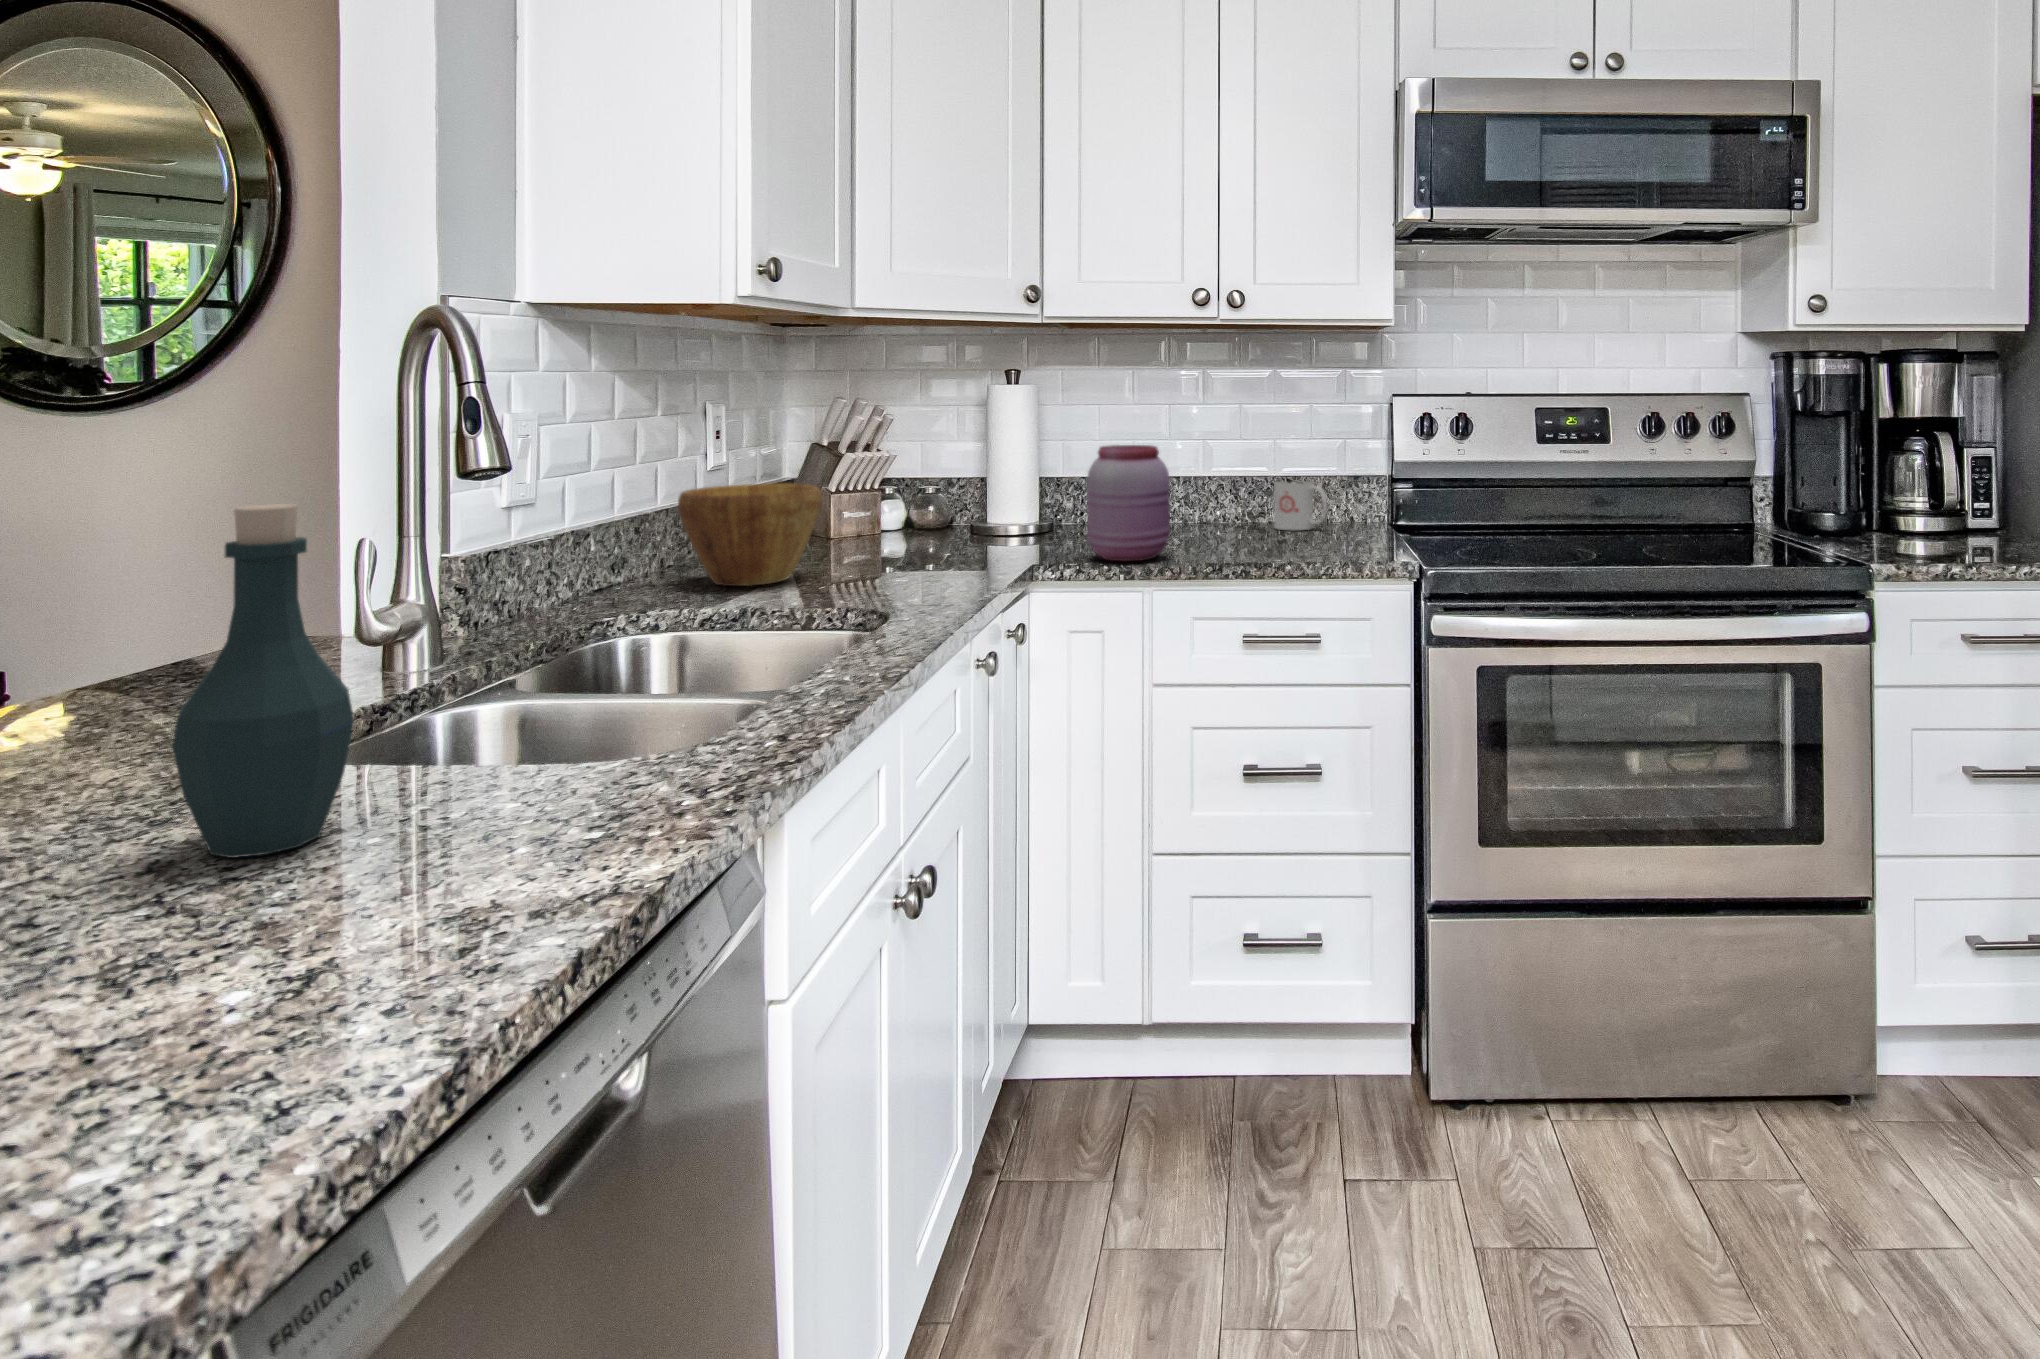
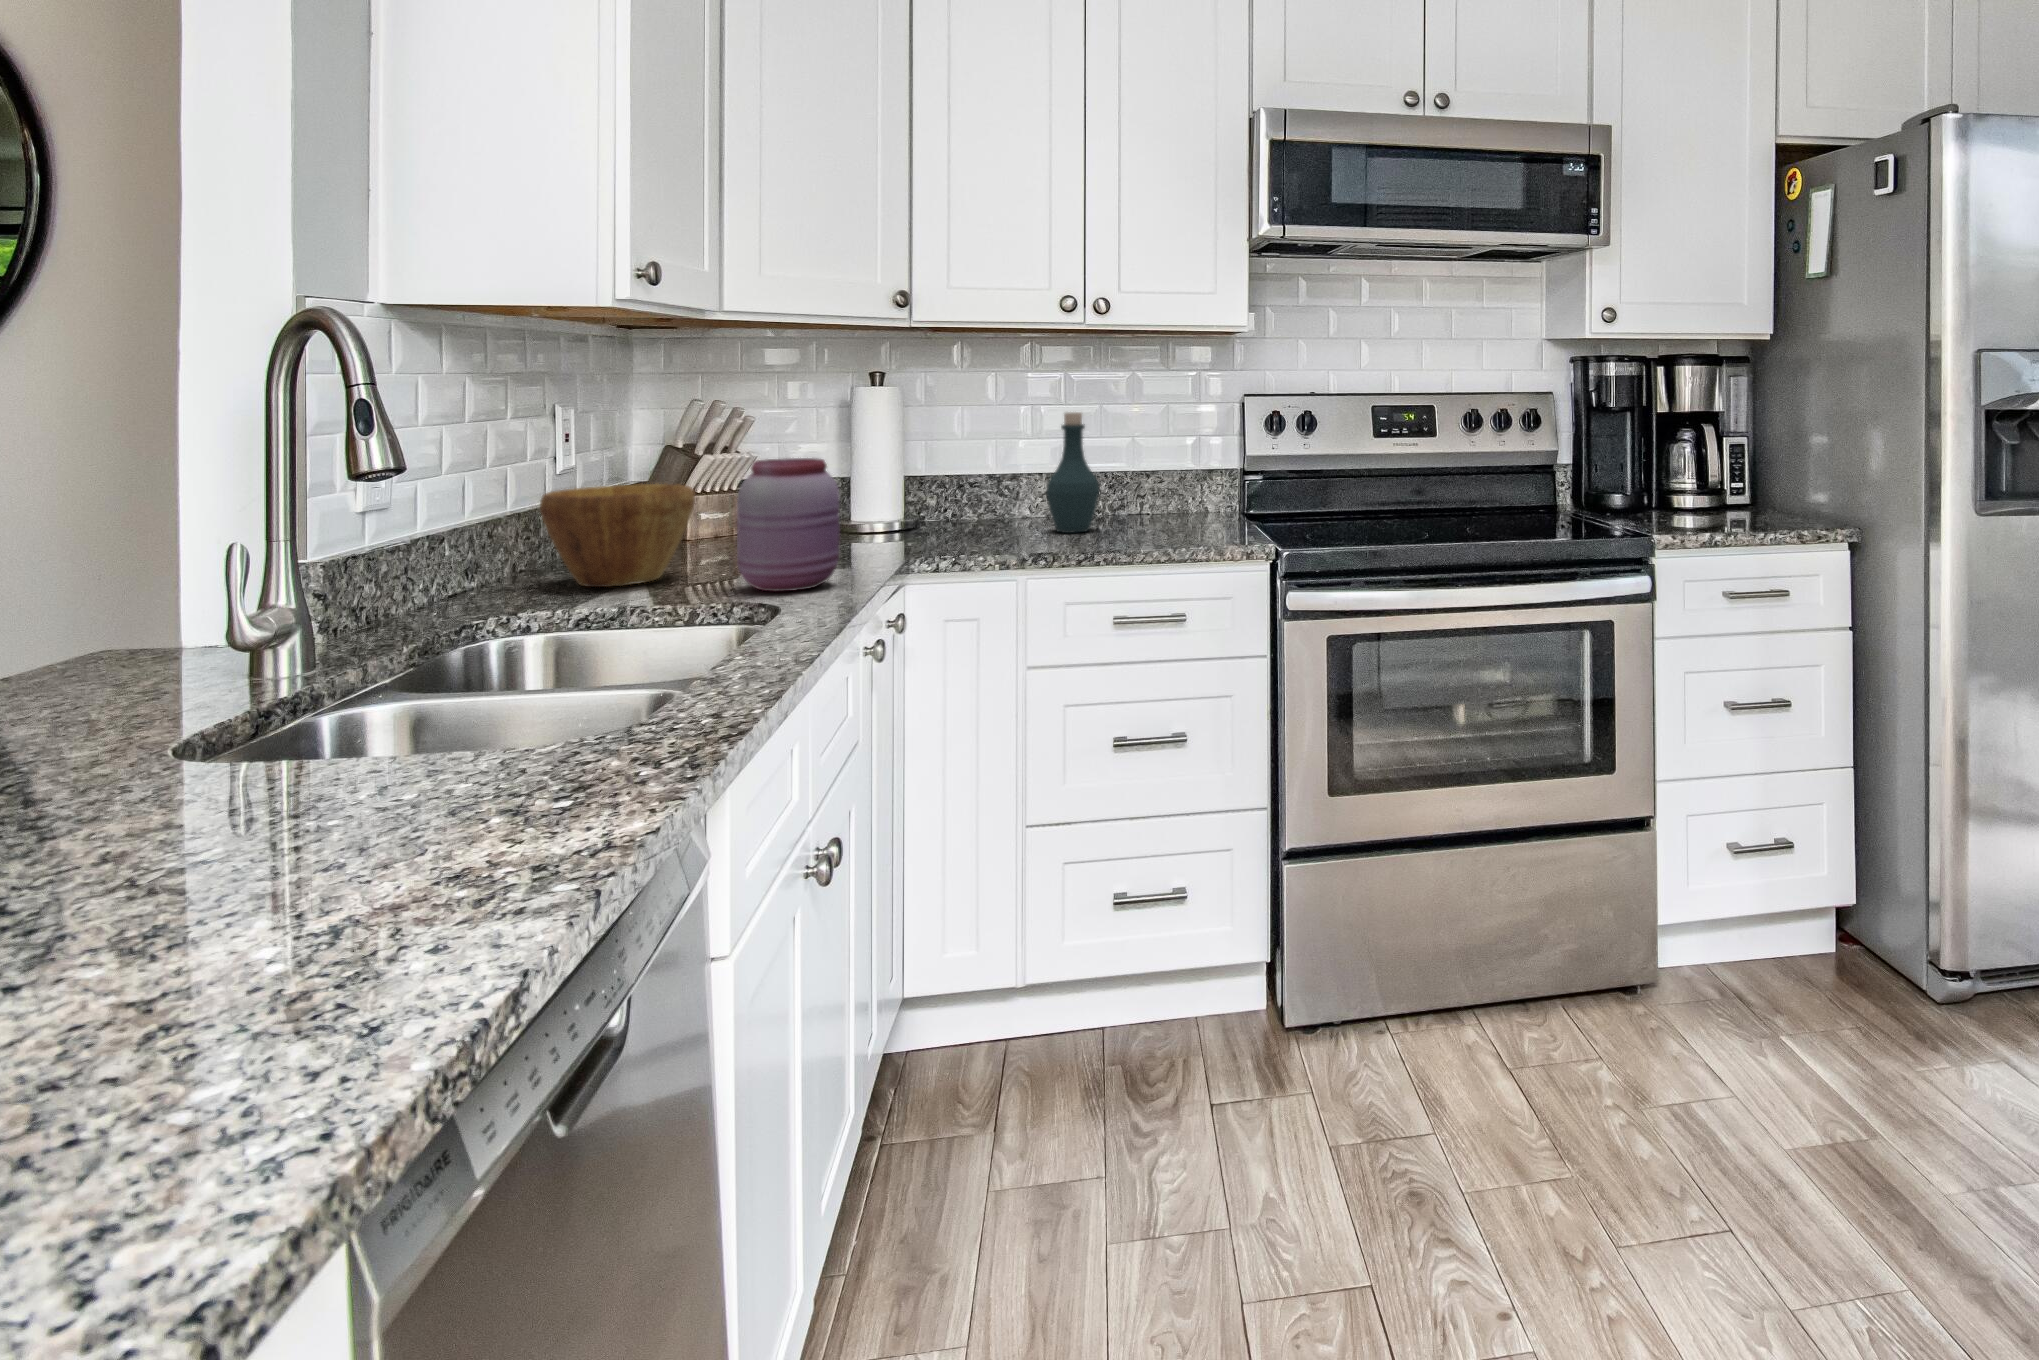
jar: present [1087,445,1170,561] -> present [737,458,839,591]
mug: present [1274,481,1327,530] -> none [1135,474,1186,521]
bottle: present [172,504,354,858] -> present [1046,412,1099,533]

